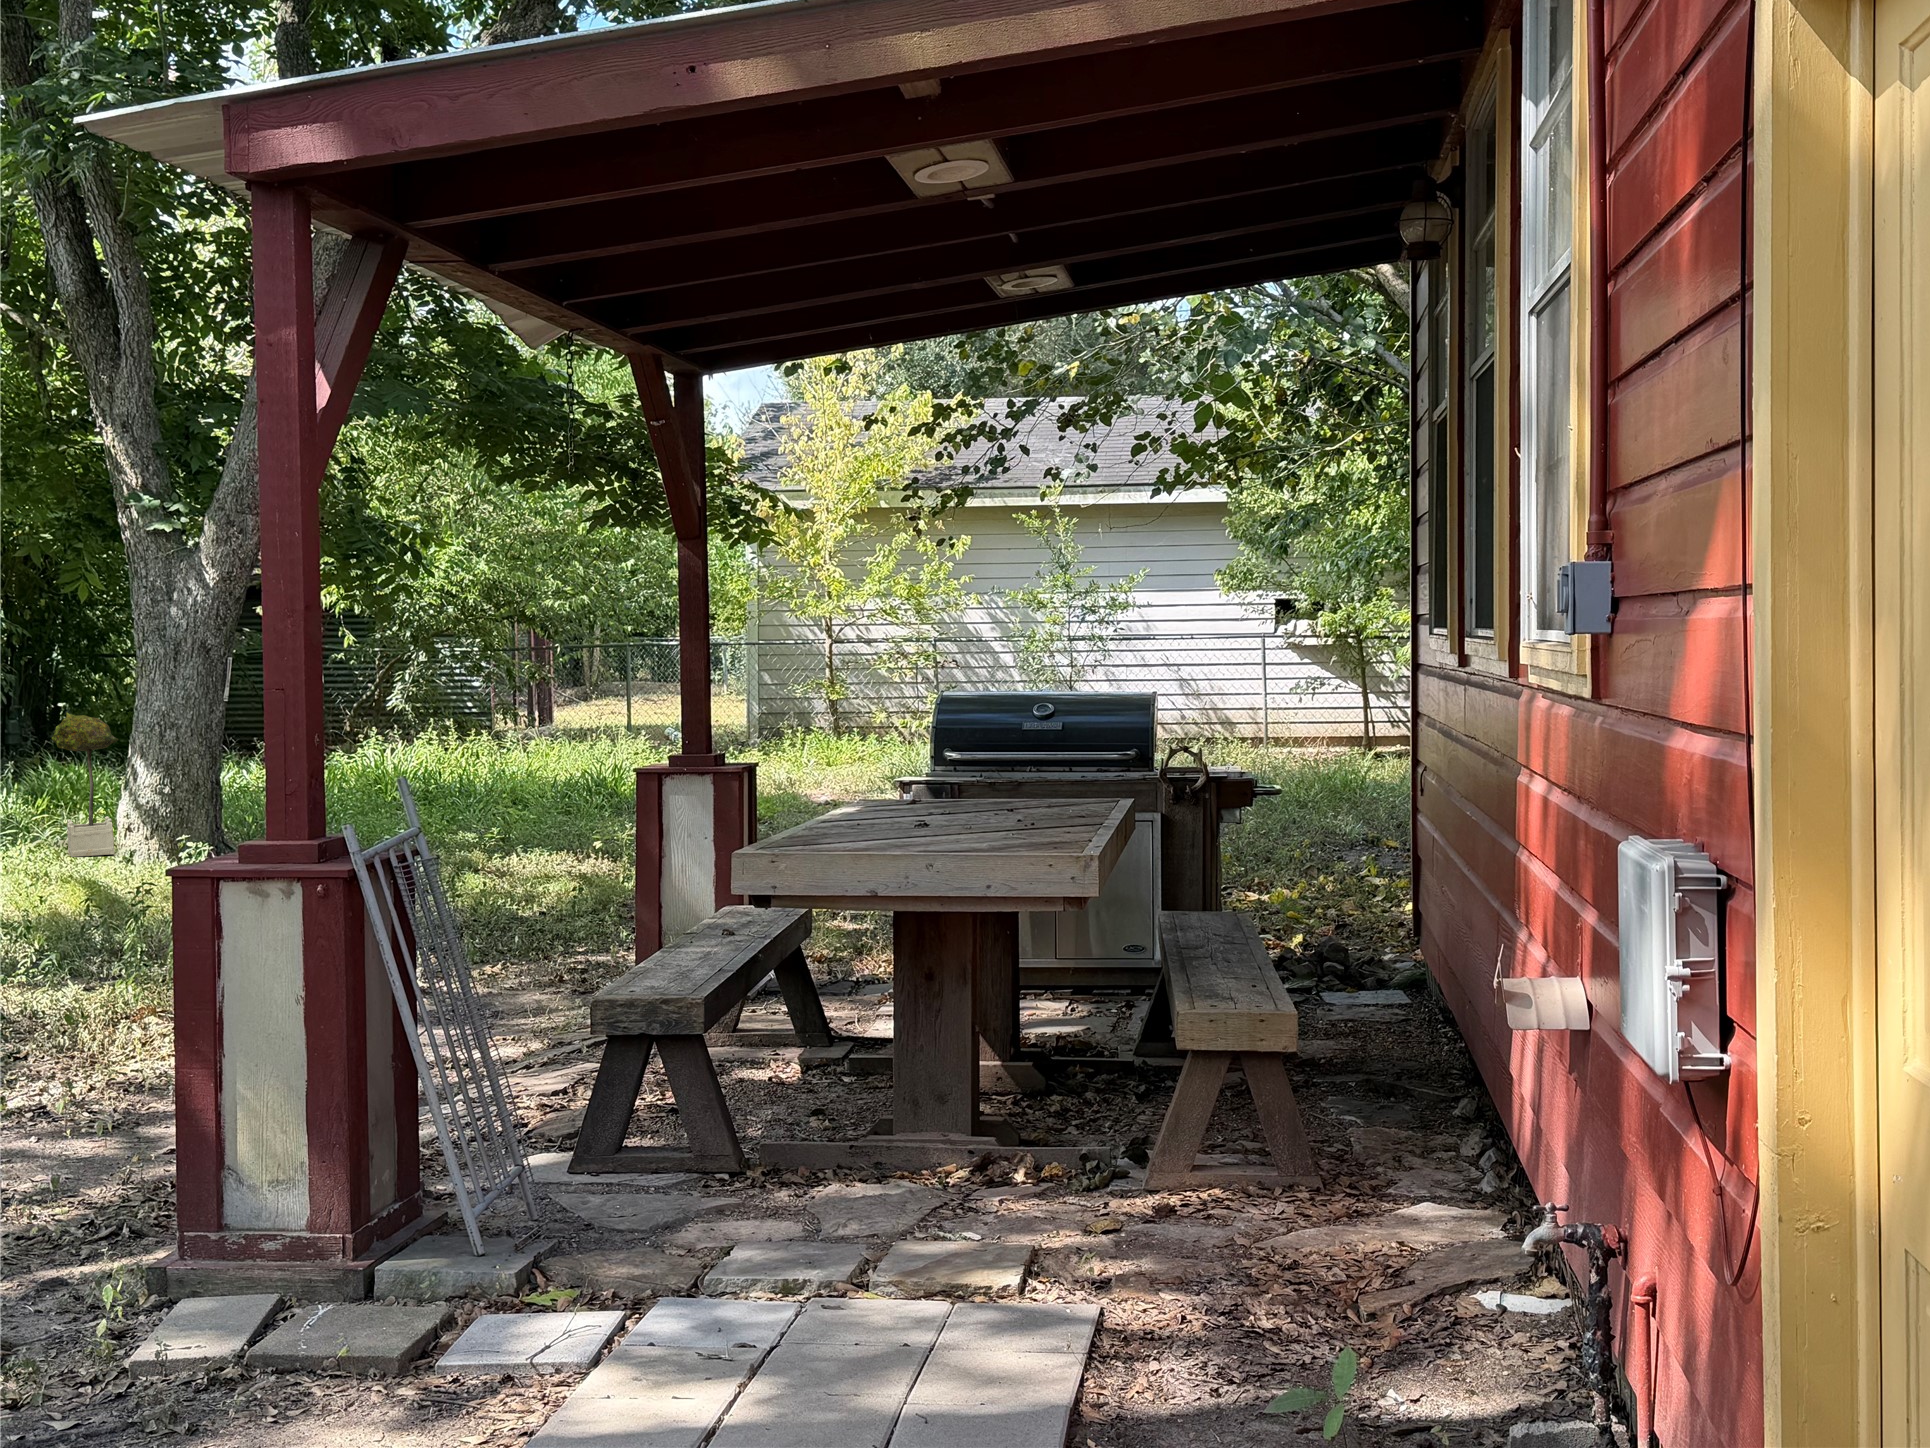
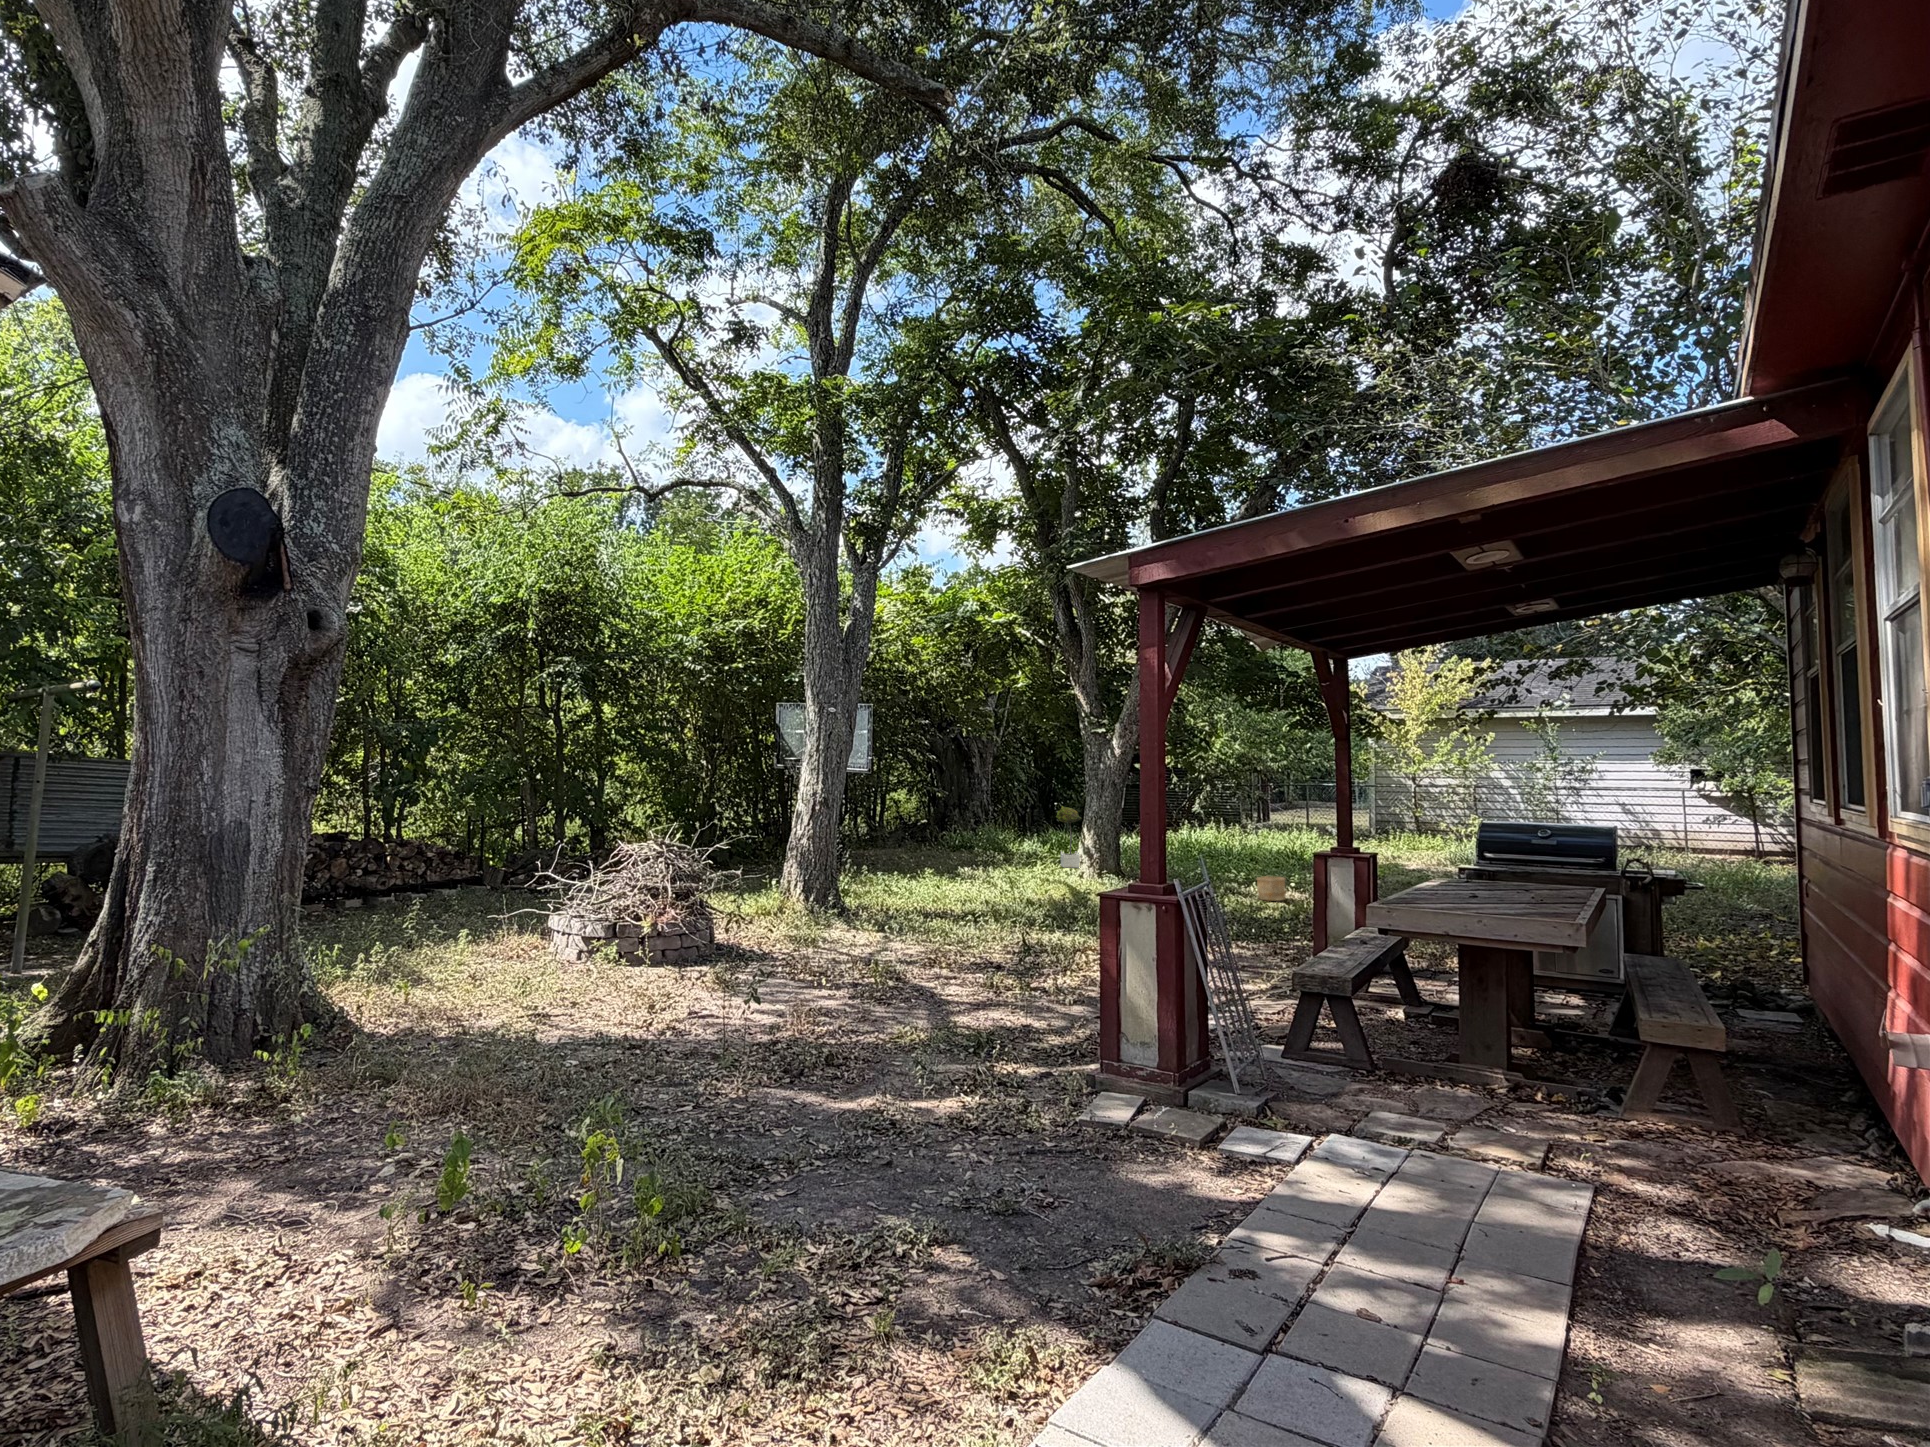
wooden bucket: none [503,843,567,896] -> present [1257,876,1286,901]

